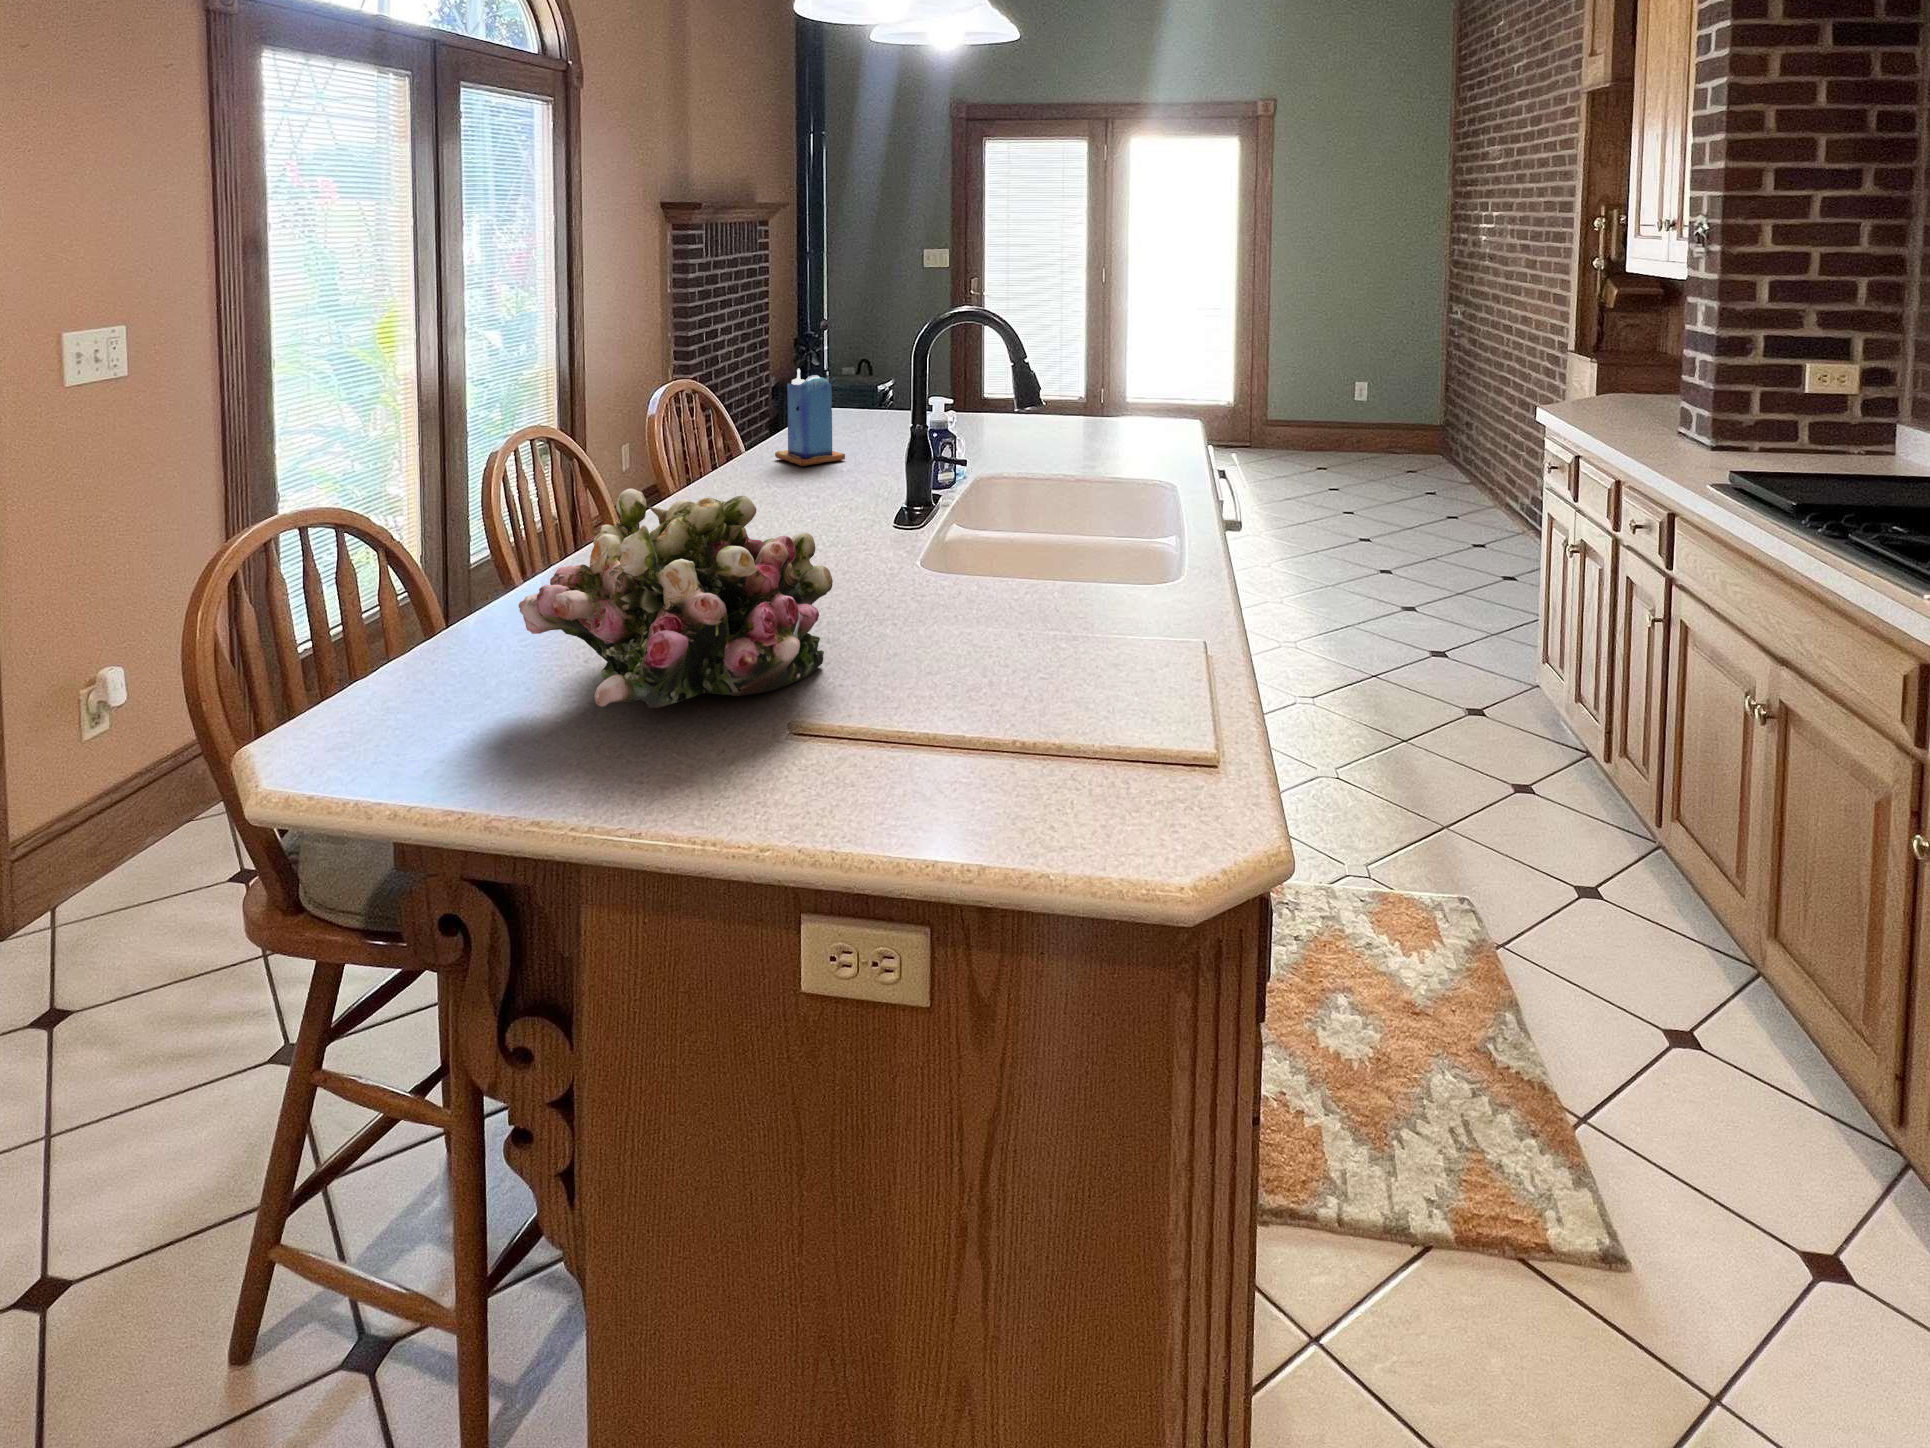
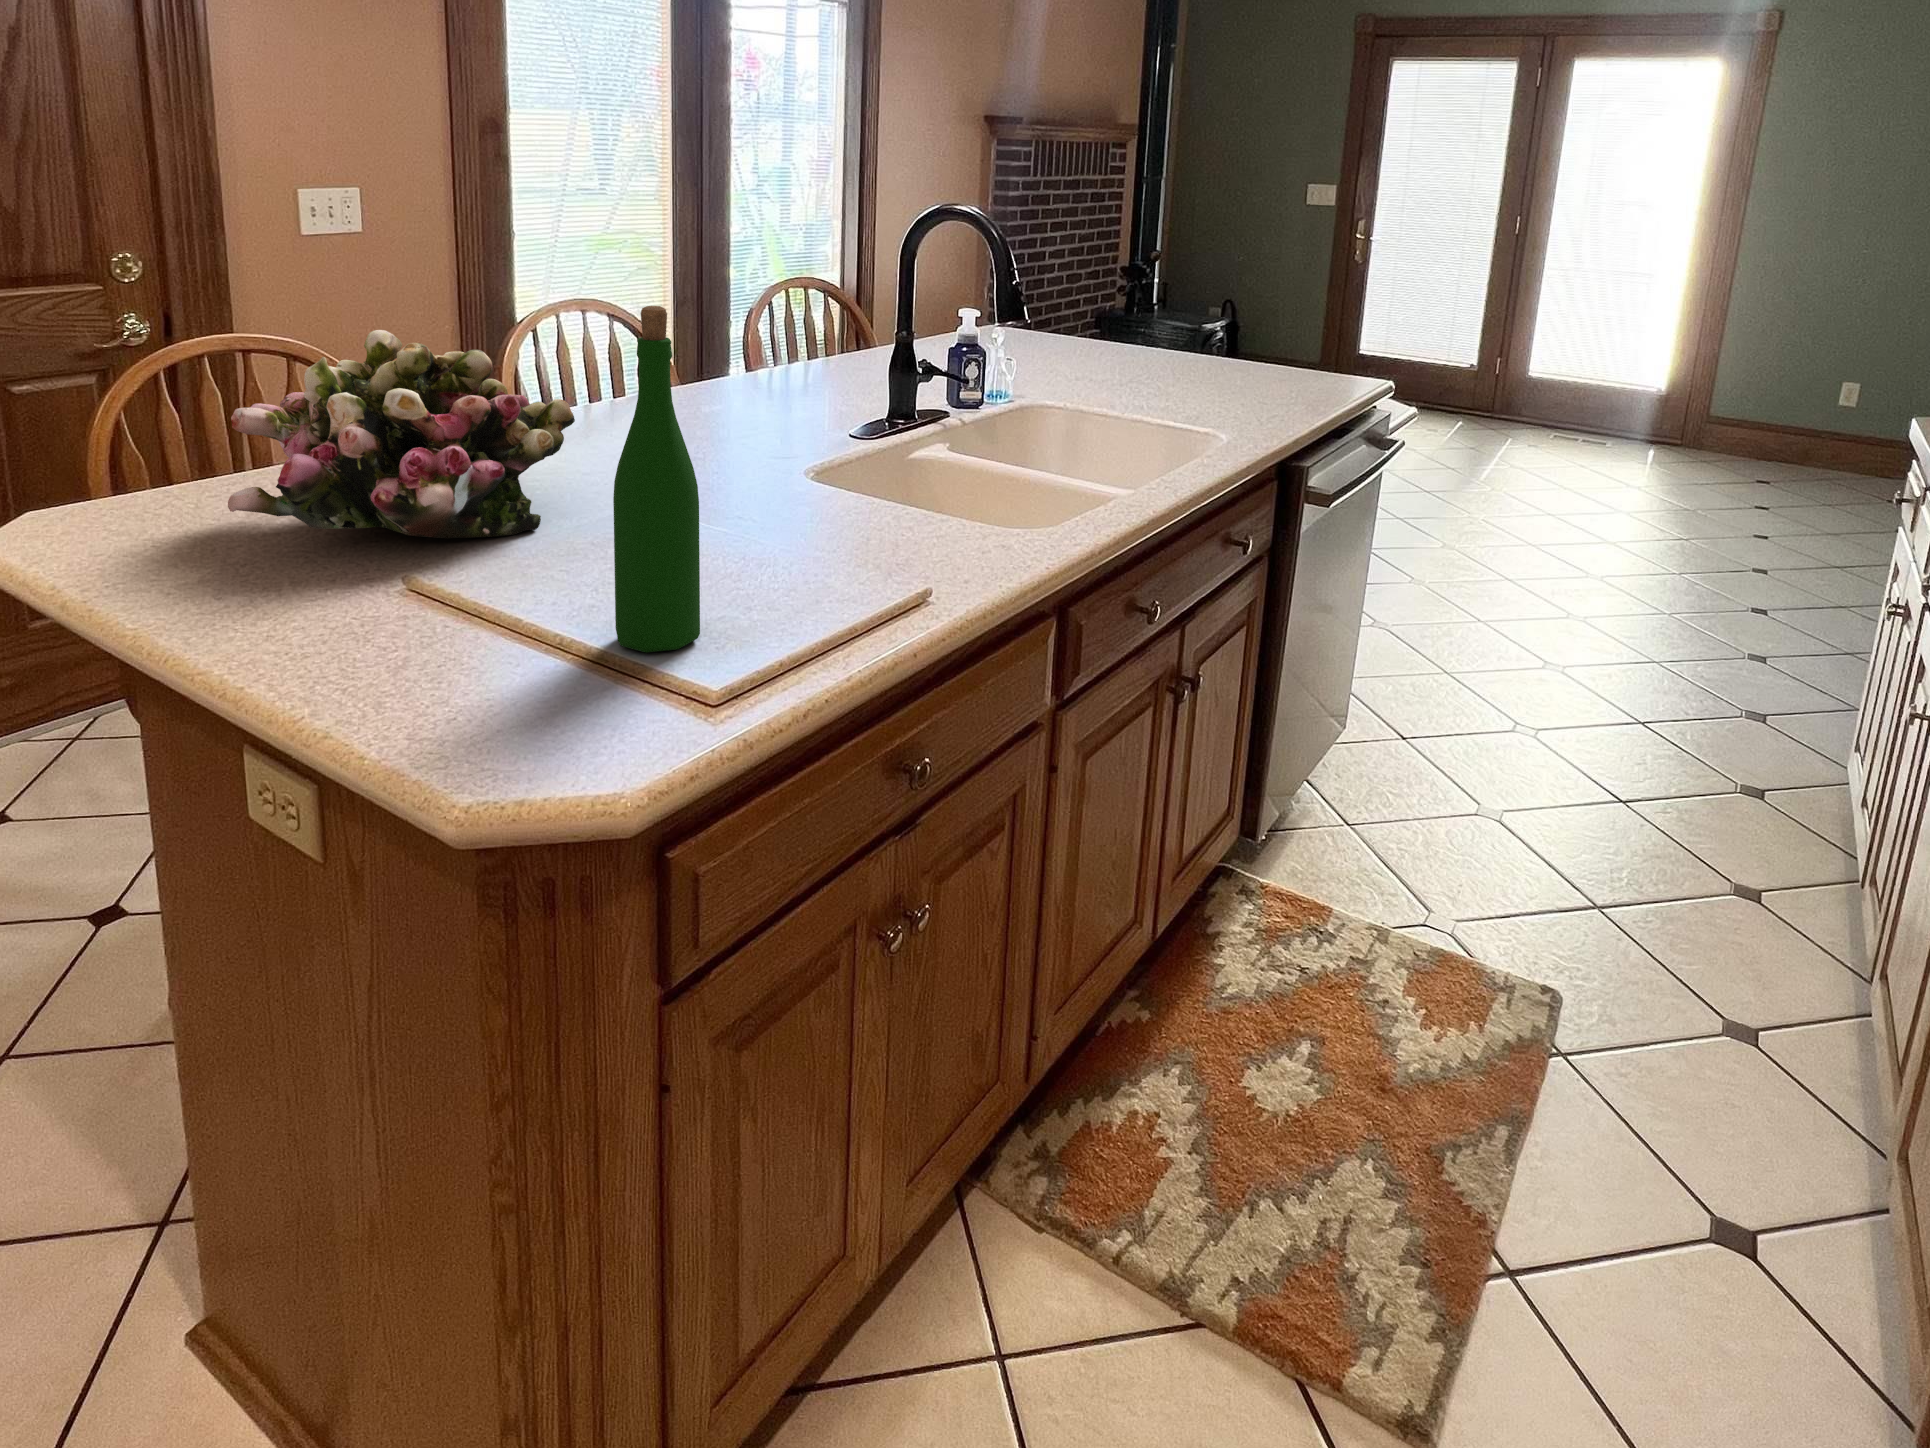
candle: present [775,368,845,466] -> none [839,272,901,374]
wine bottle: none [1079,440,1154,752] -> present [613,306,700,652]

